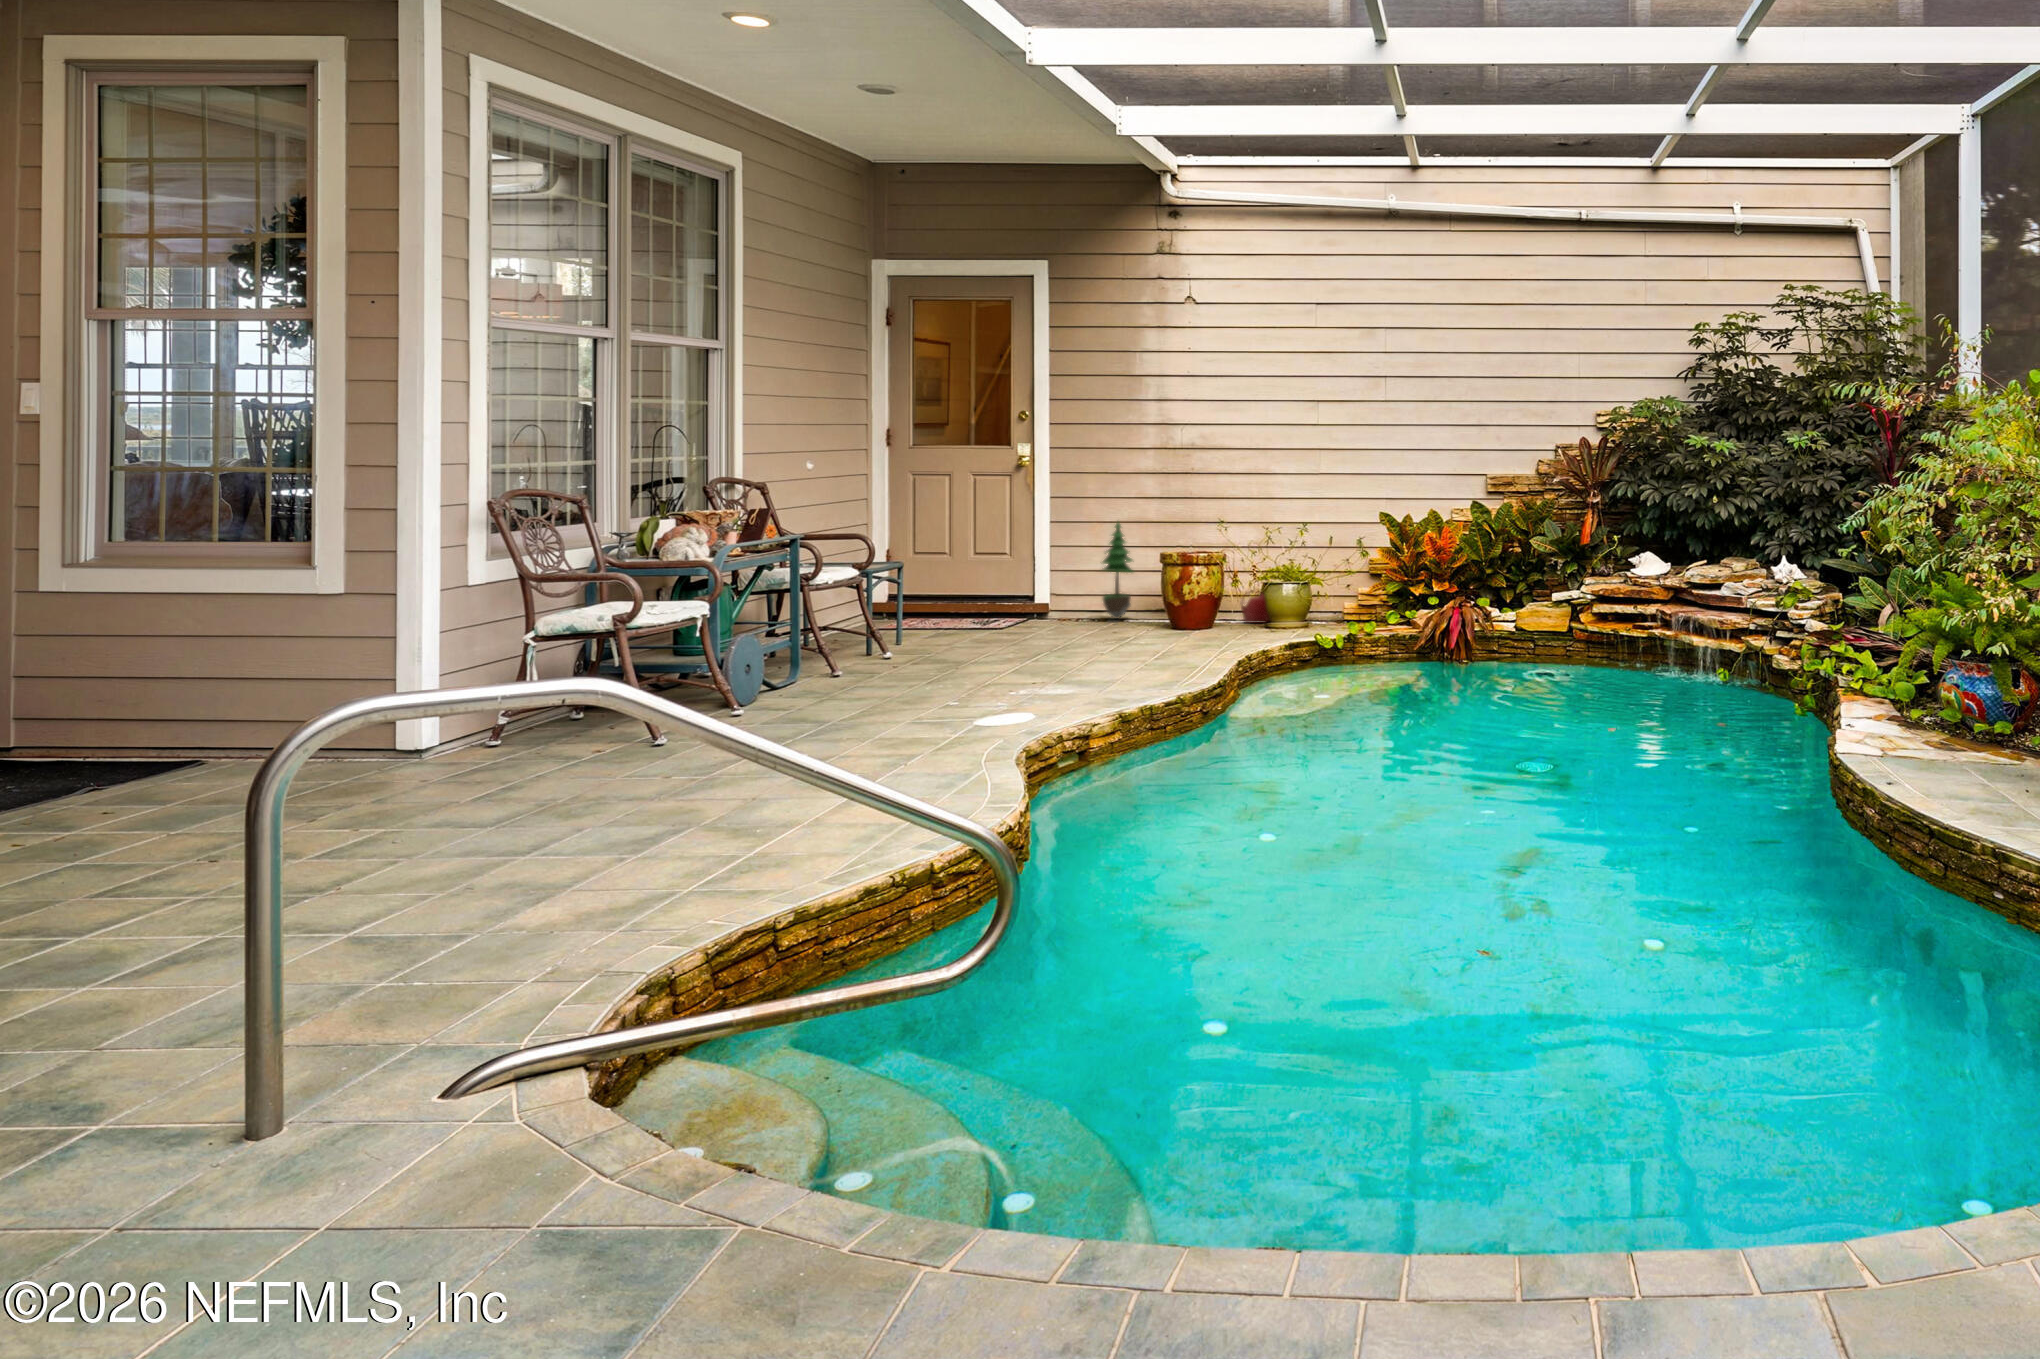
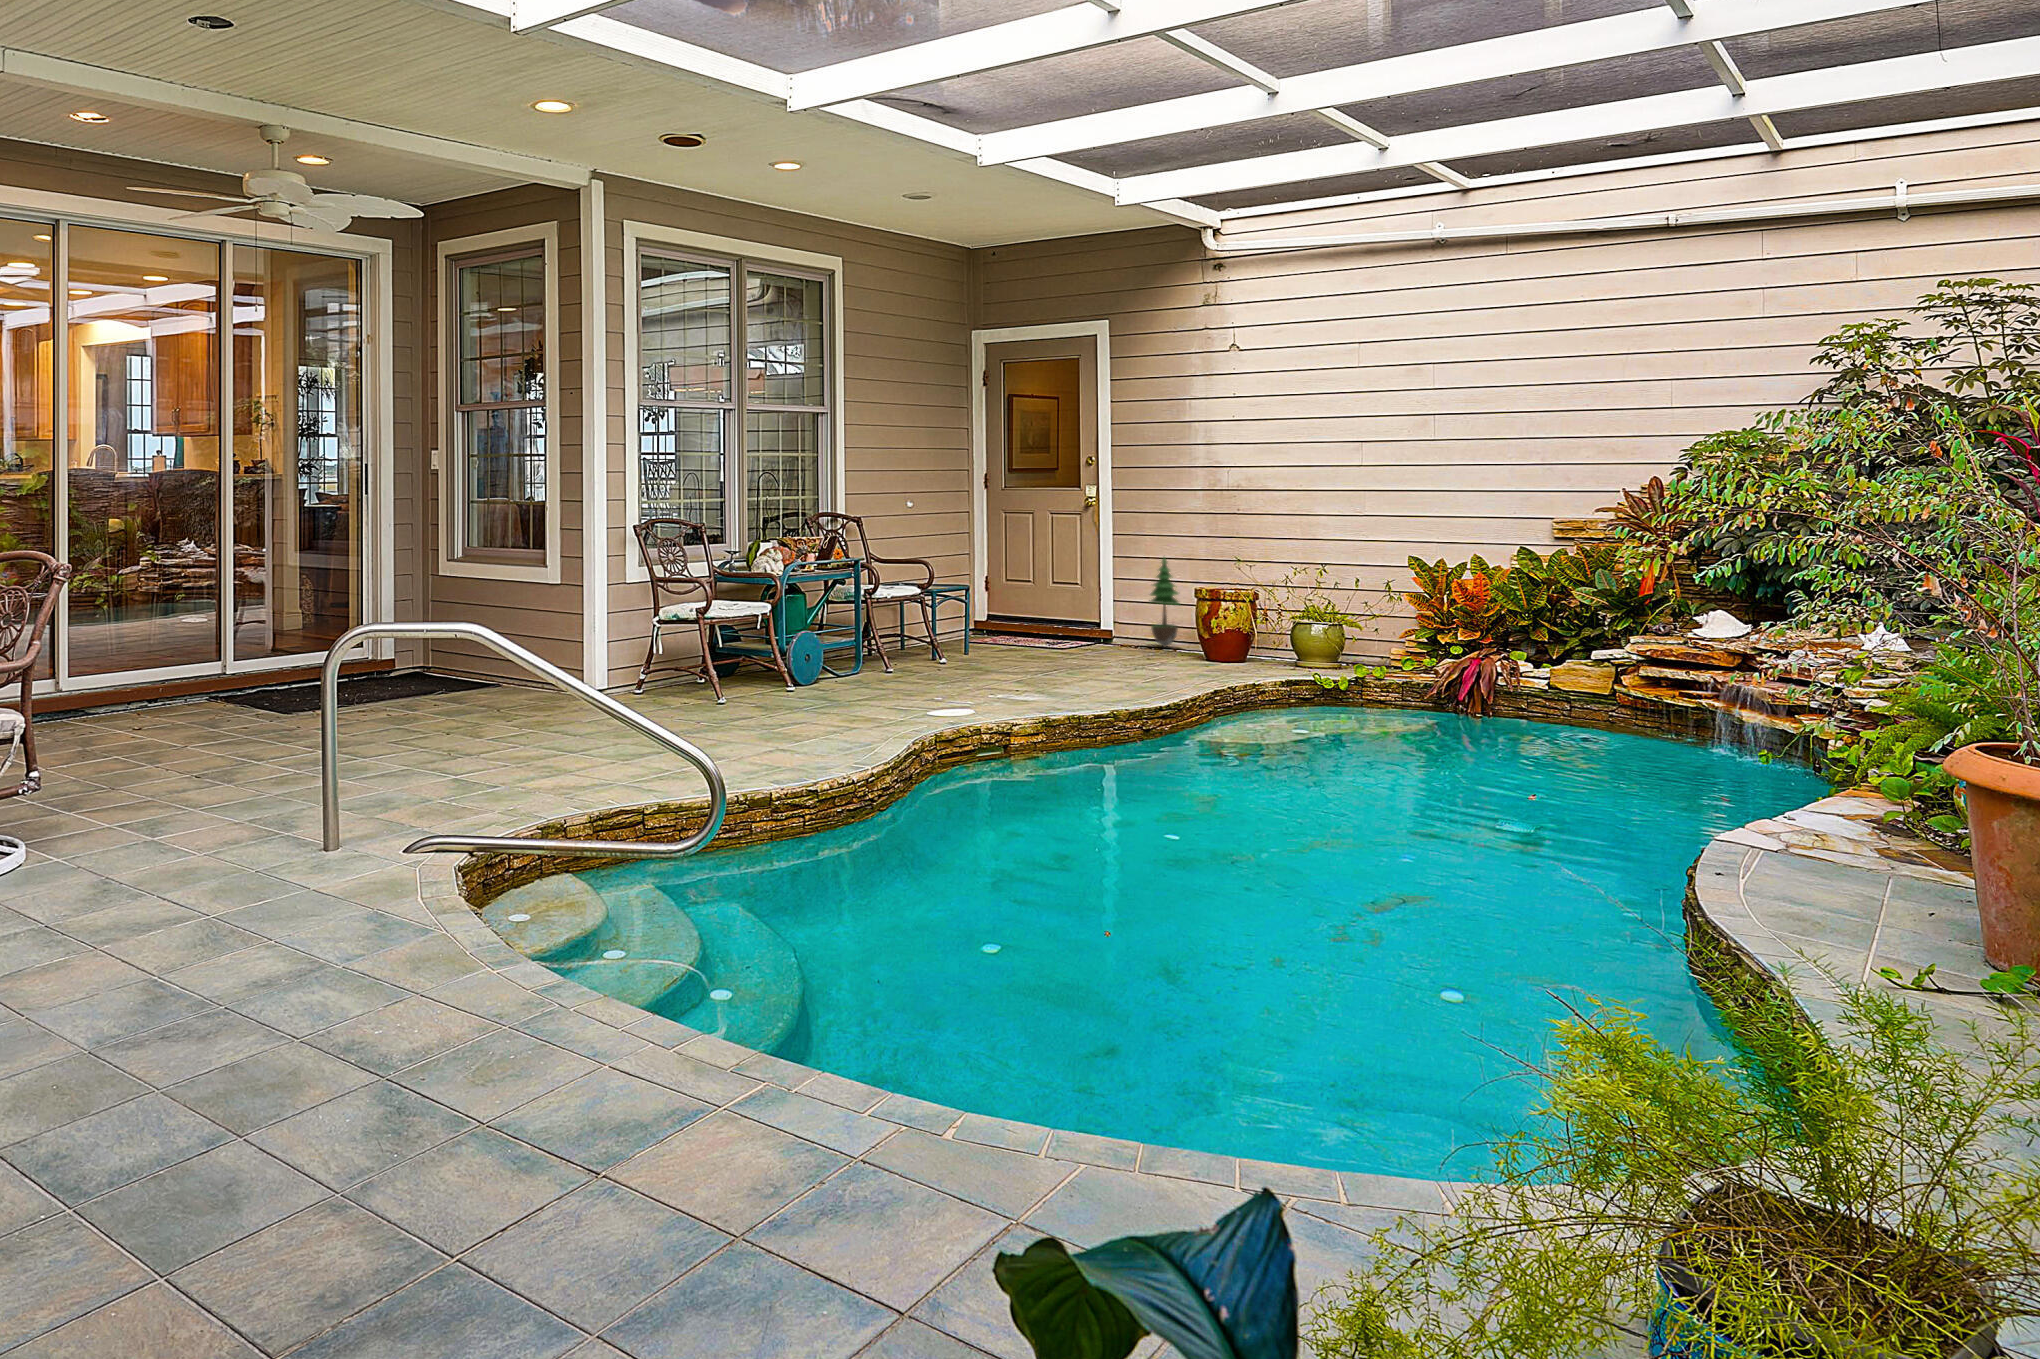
watering can: present [1241,593,1269,623] -> none [1276,629,1326,662]

